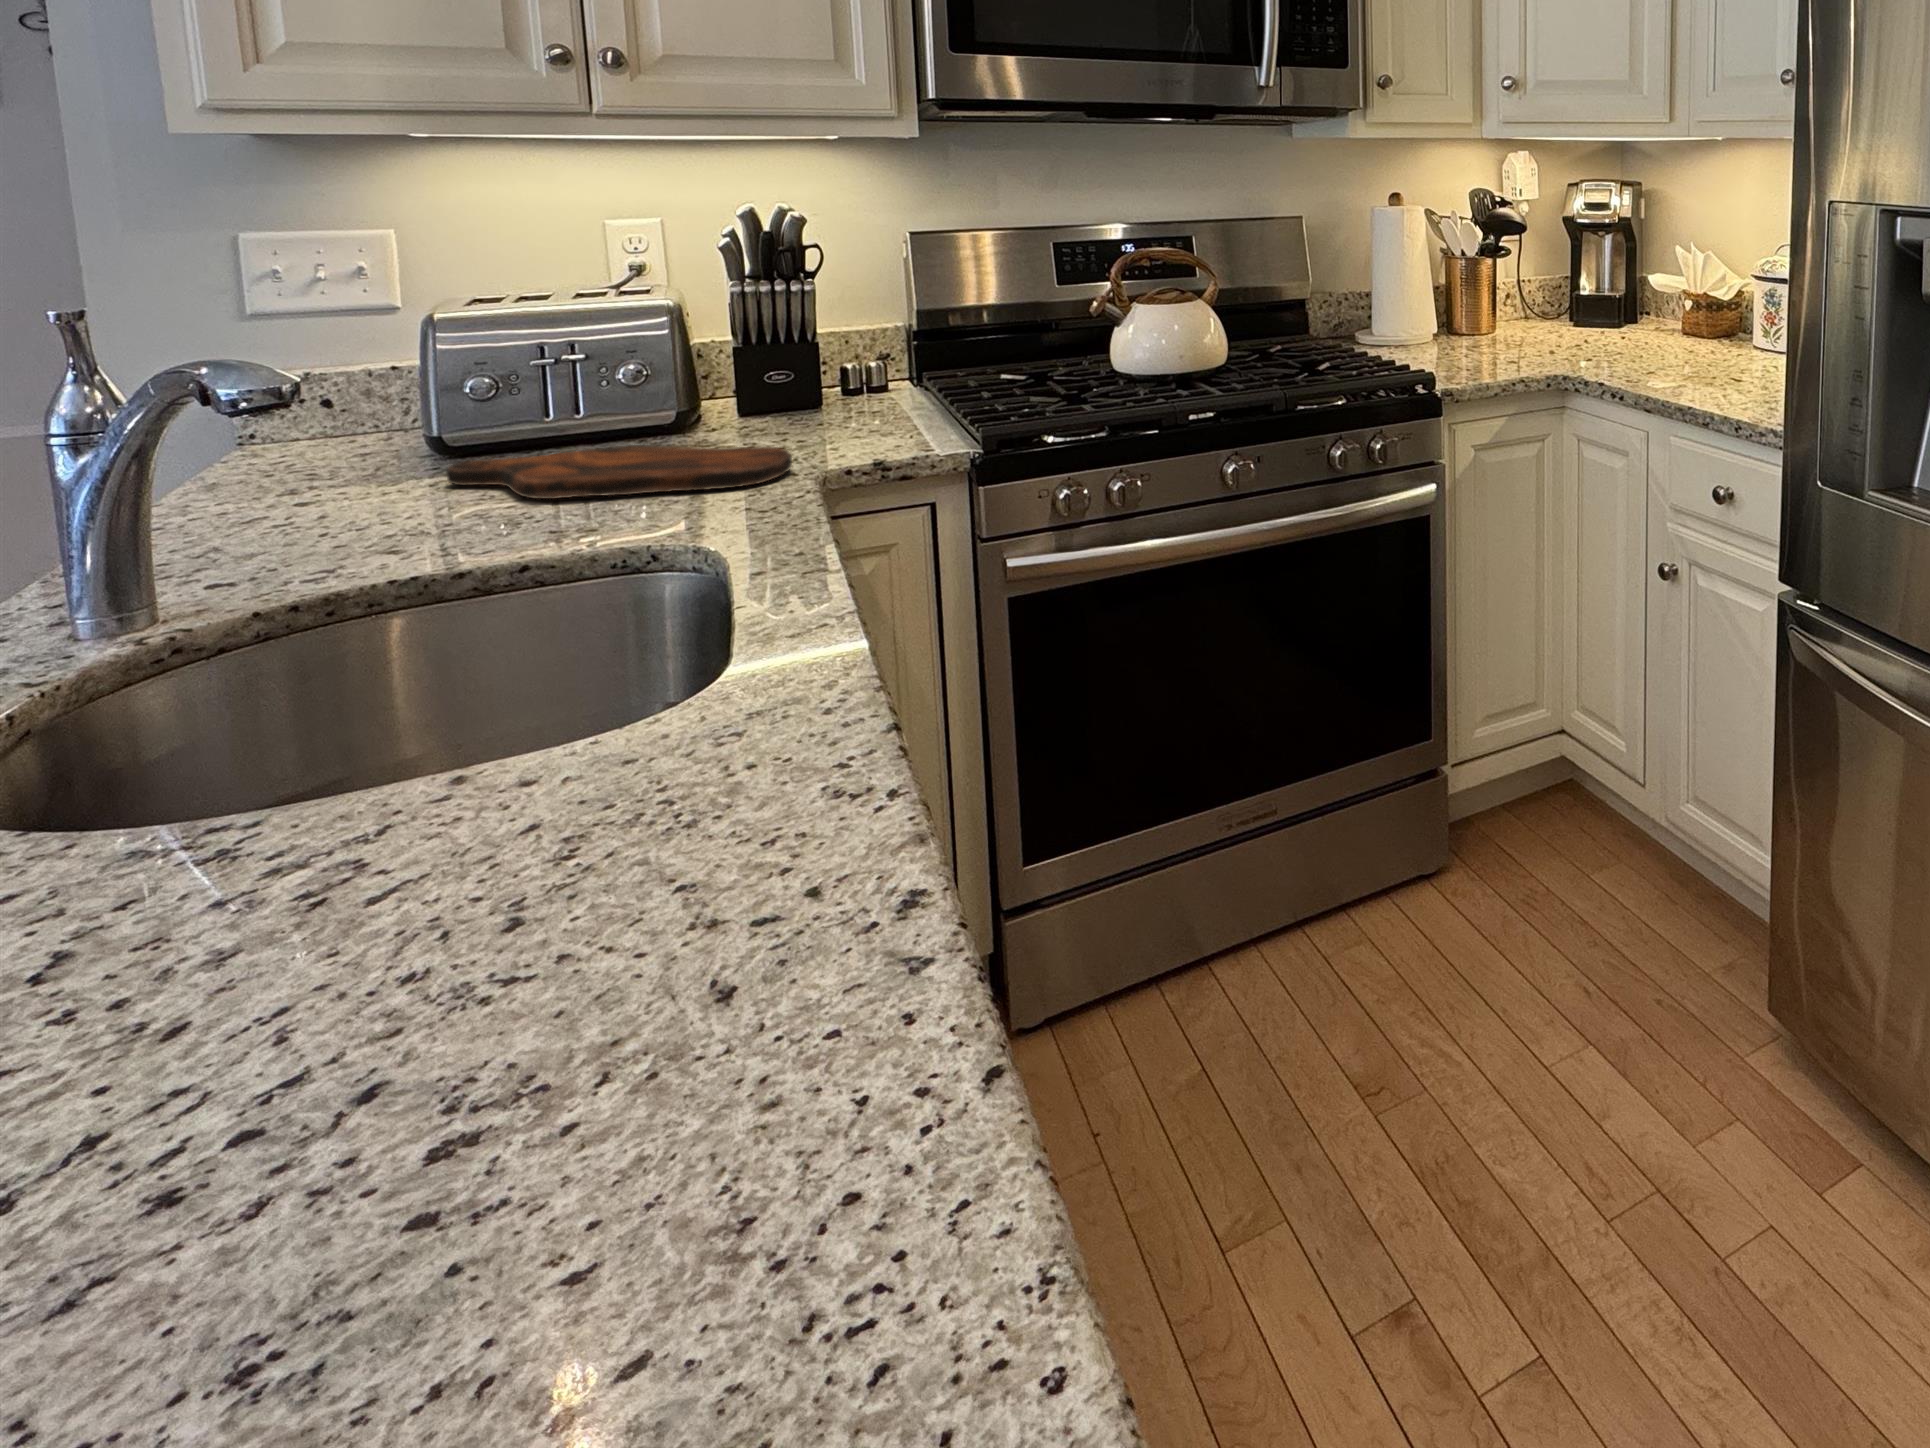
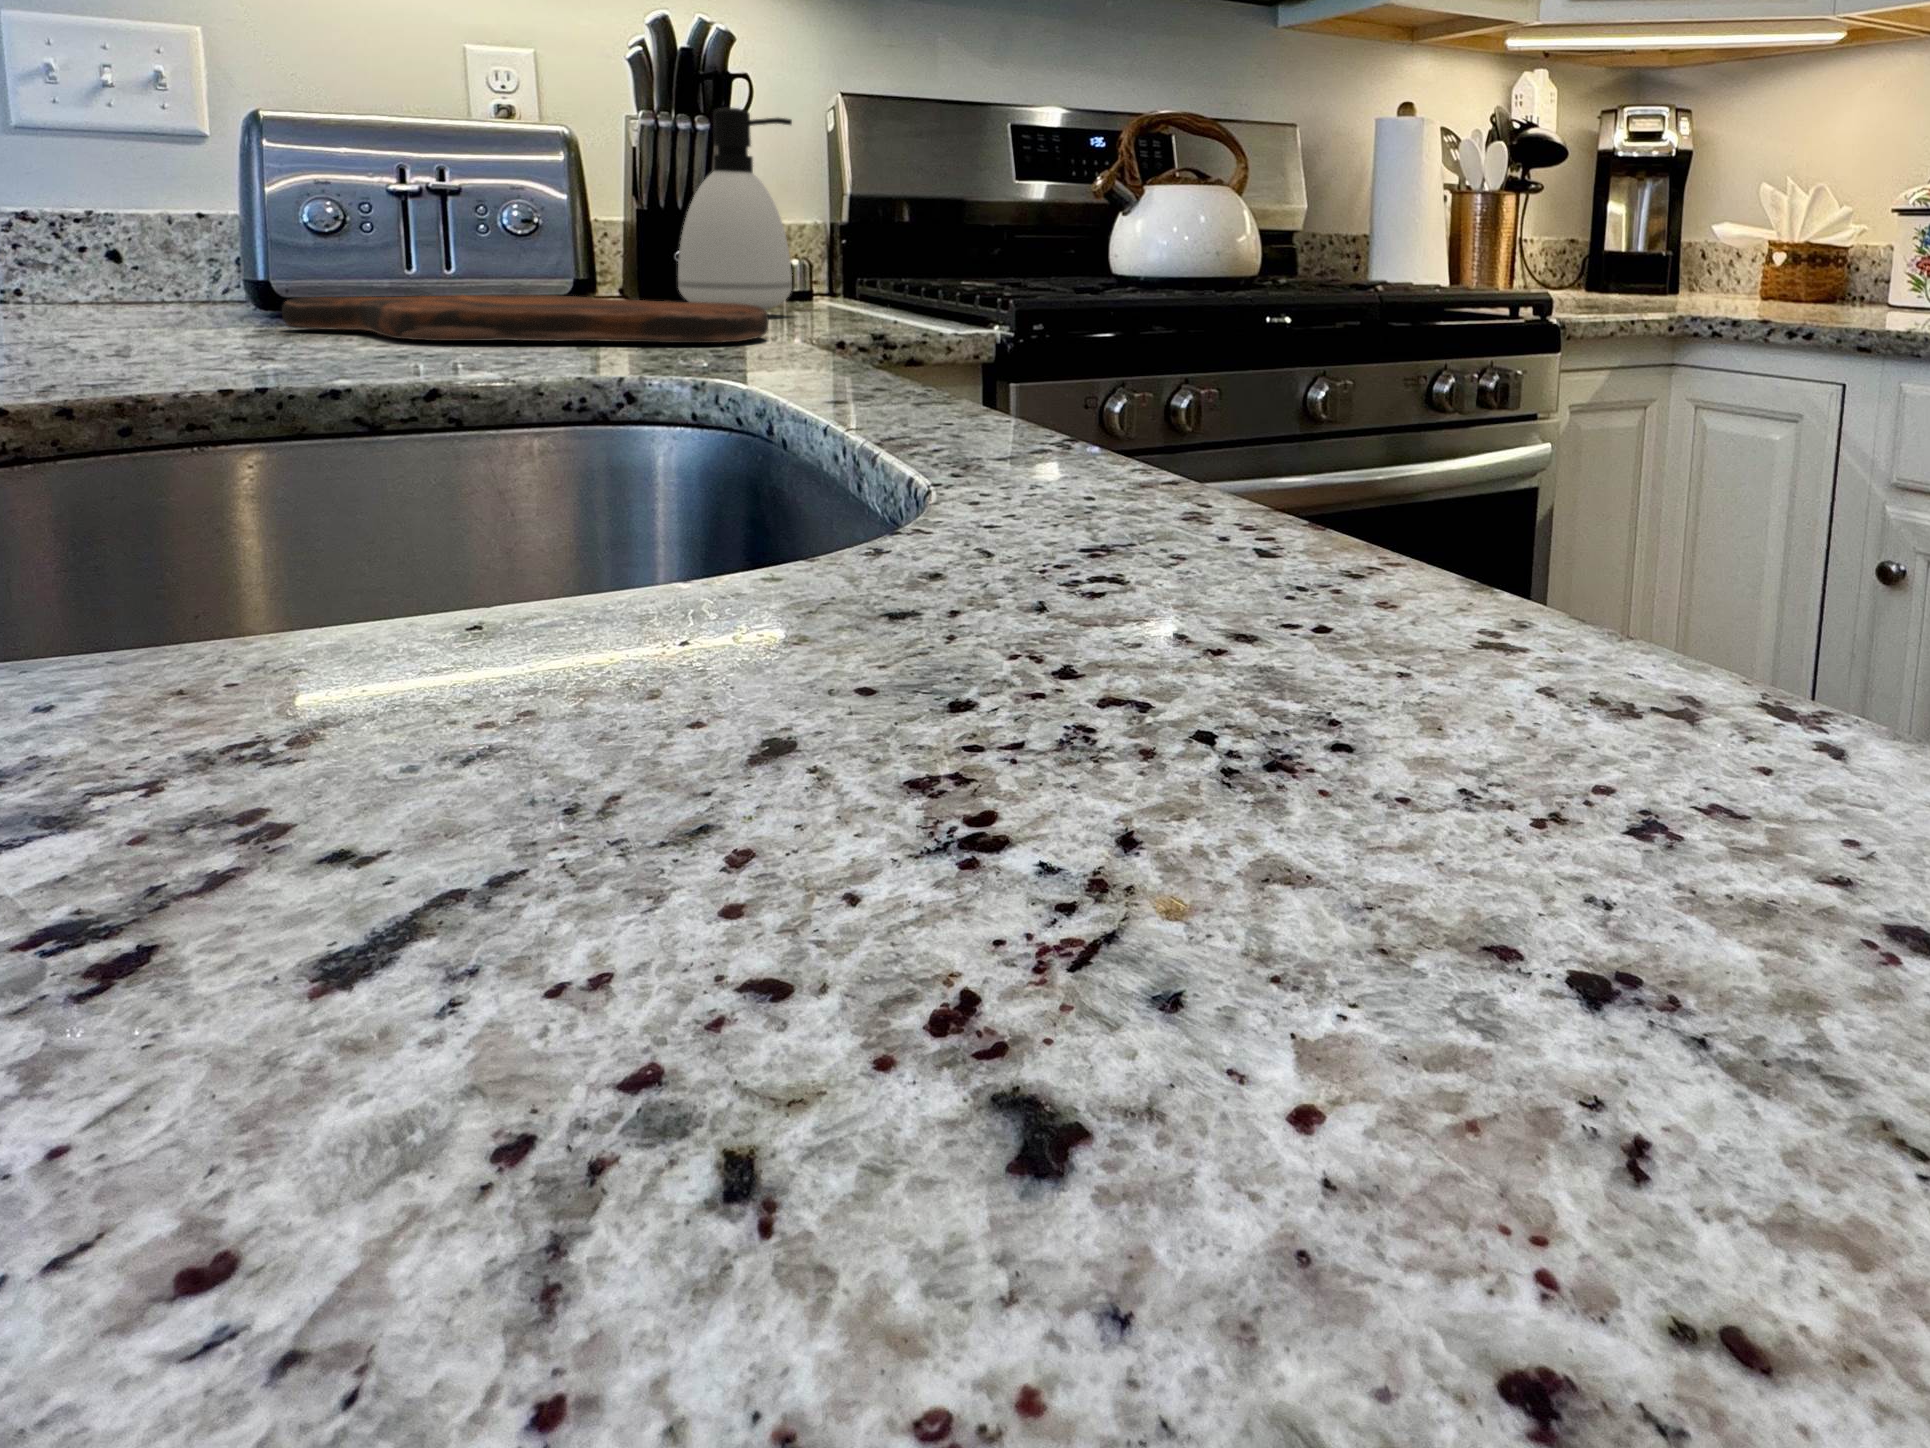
soap dispenser: none [758,283,846,426] -> present [678,107,792,310]

